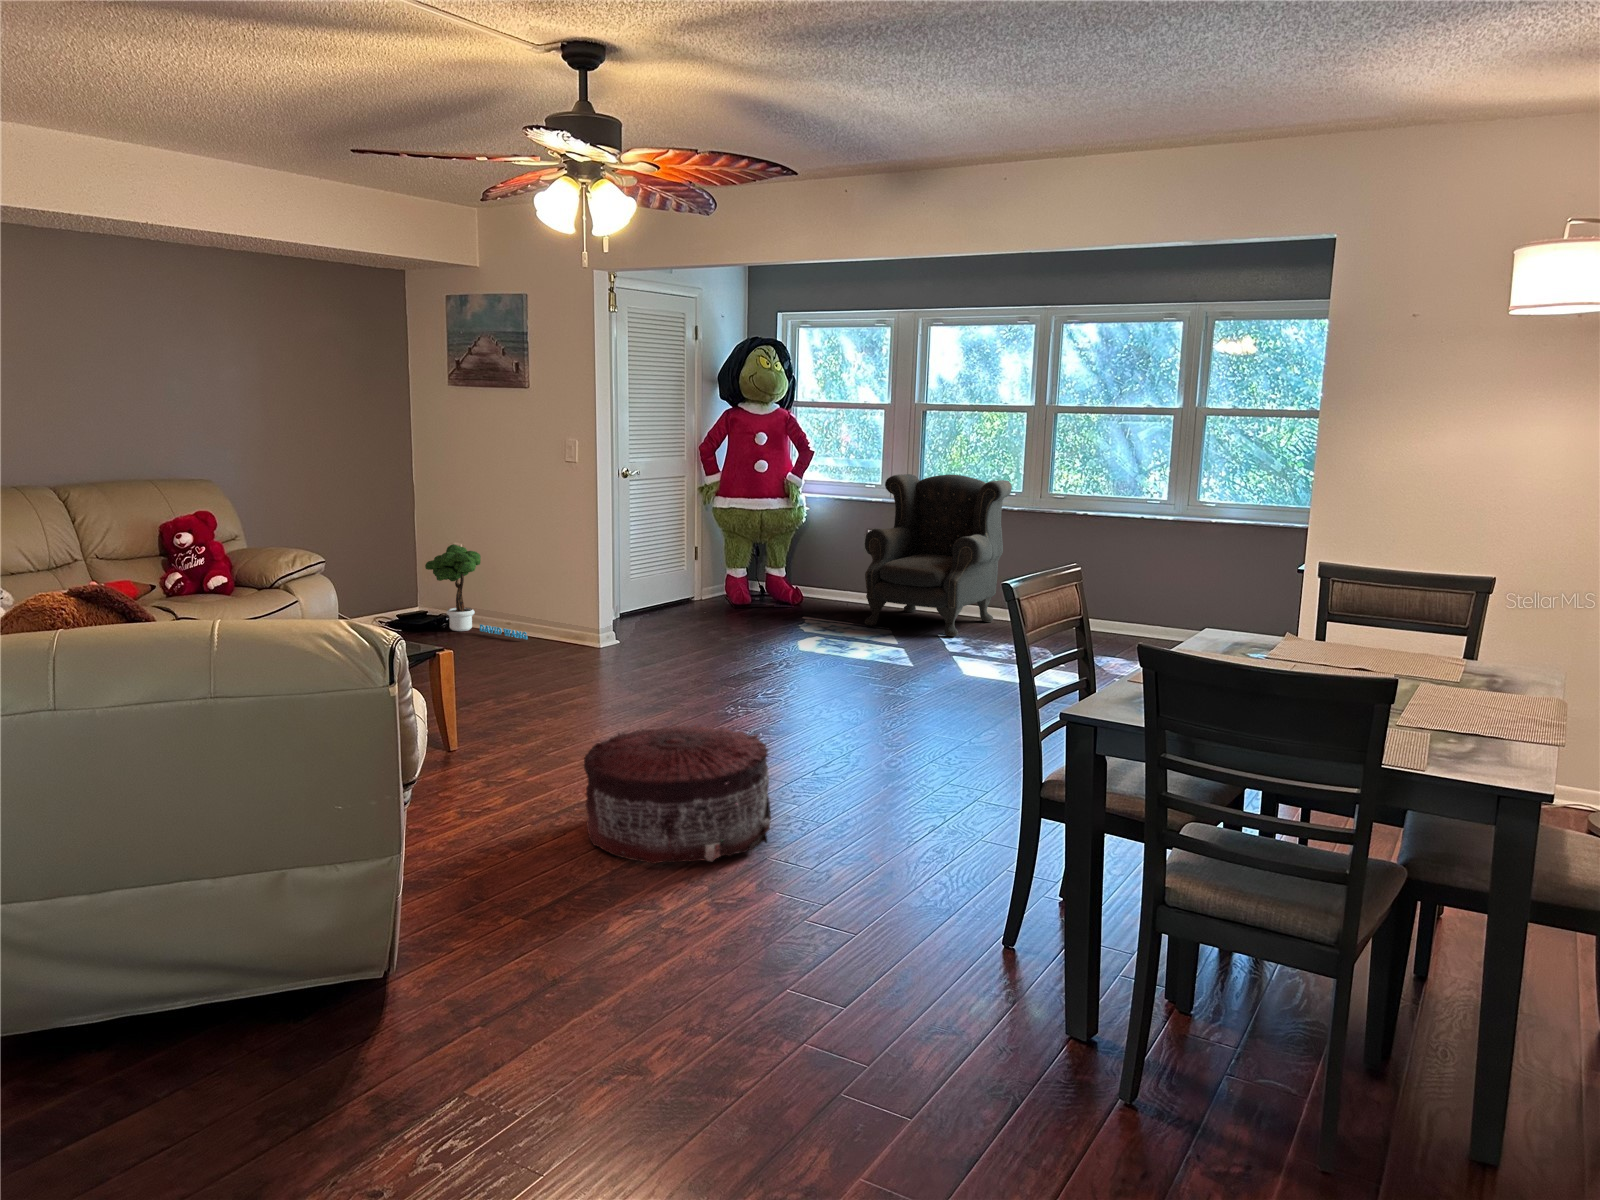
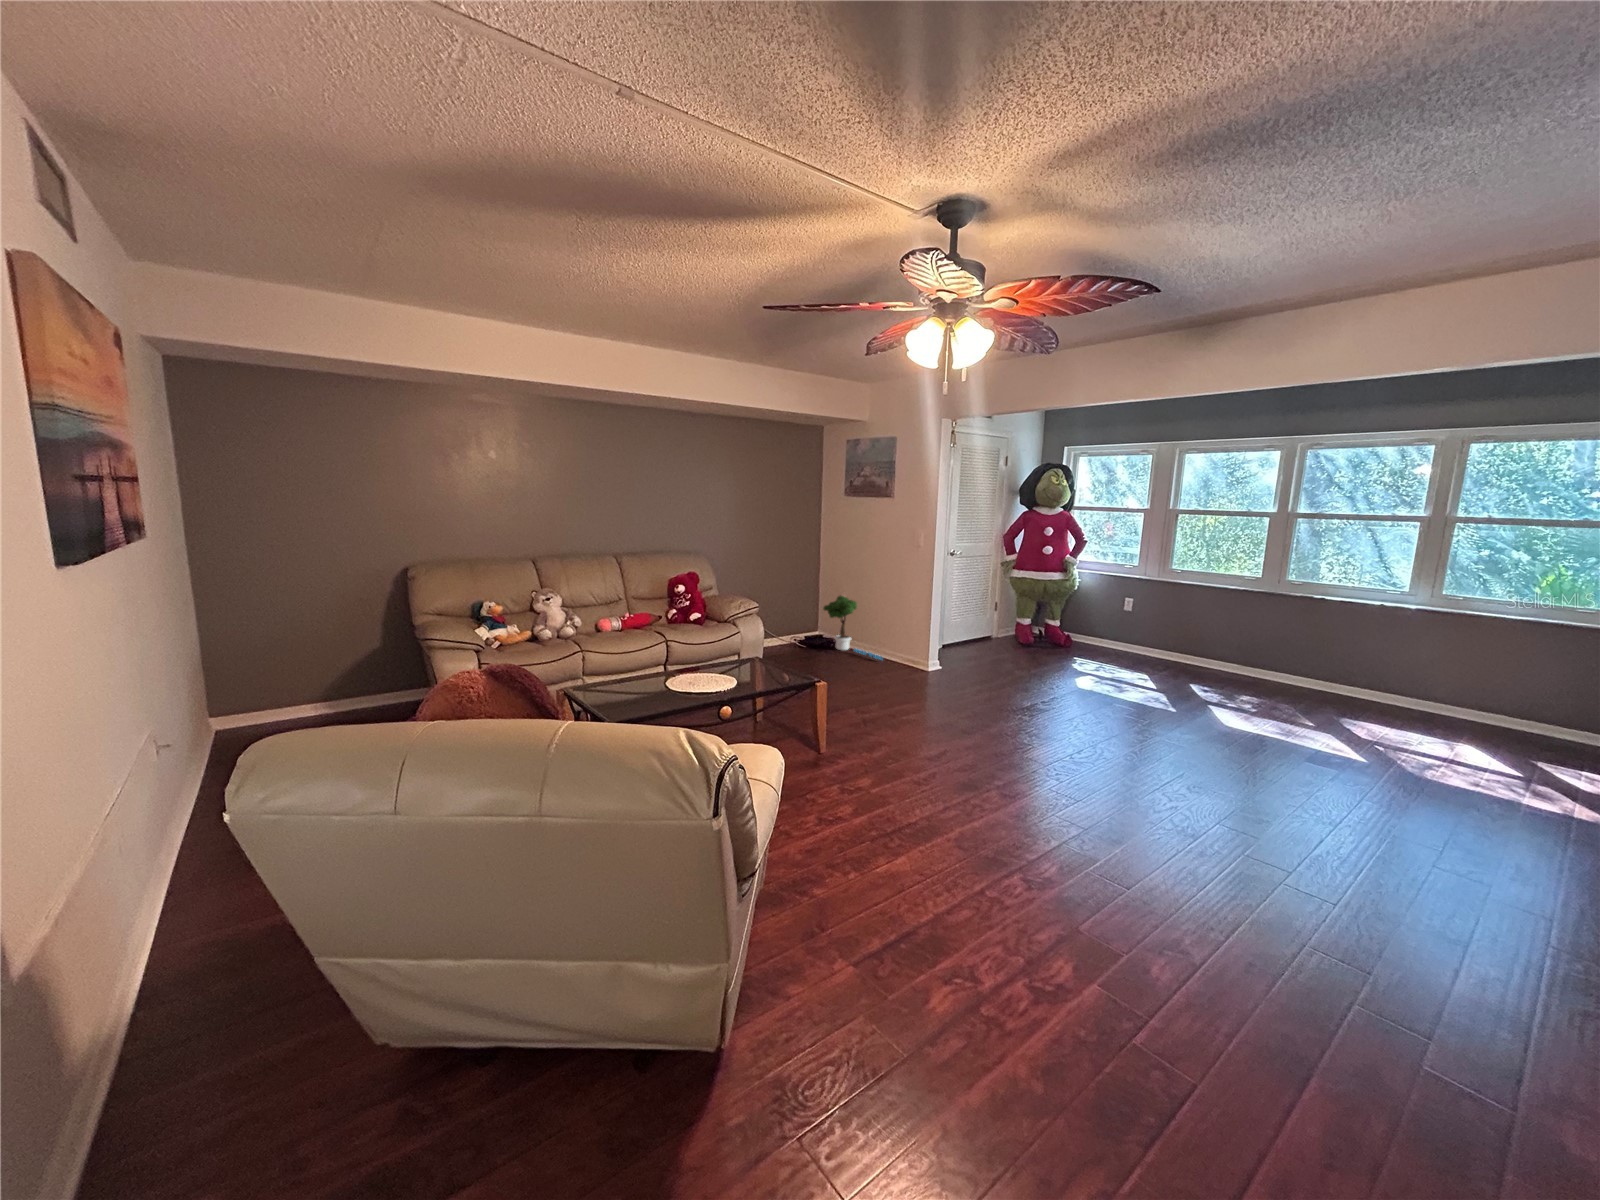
armchair: present [865,474,1012,636] -> none [1123,560,1255,686]
pouf: present [584,725,771,864] -> none [918,774,1088,925]

